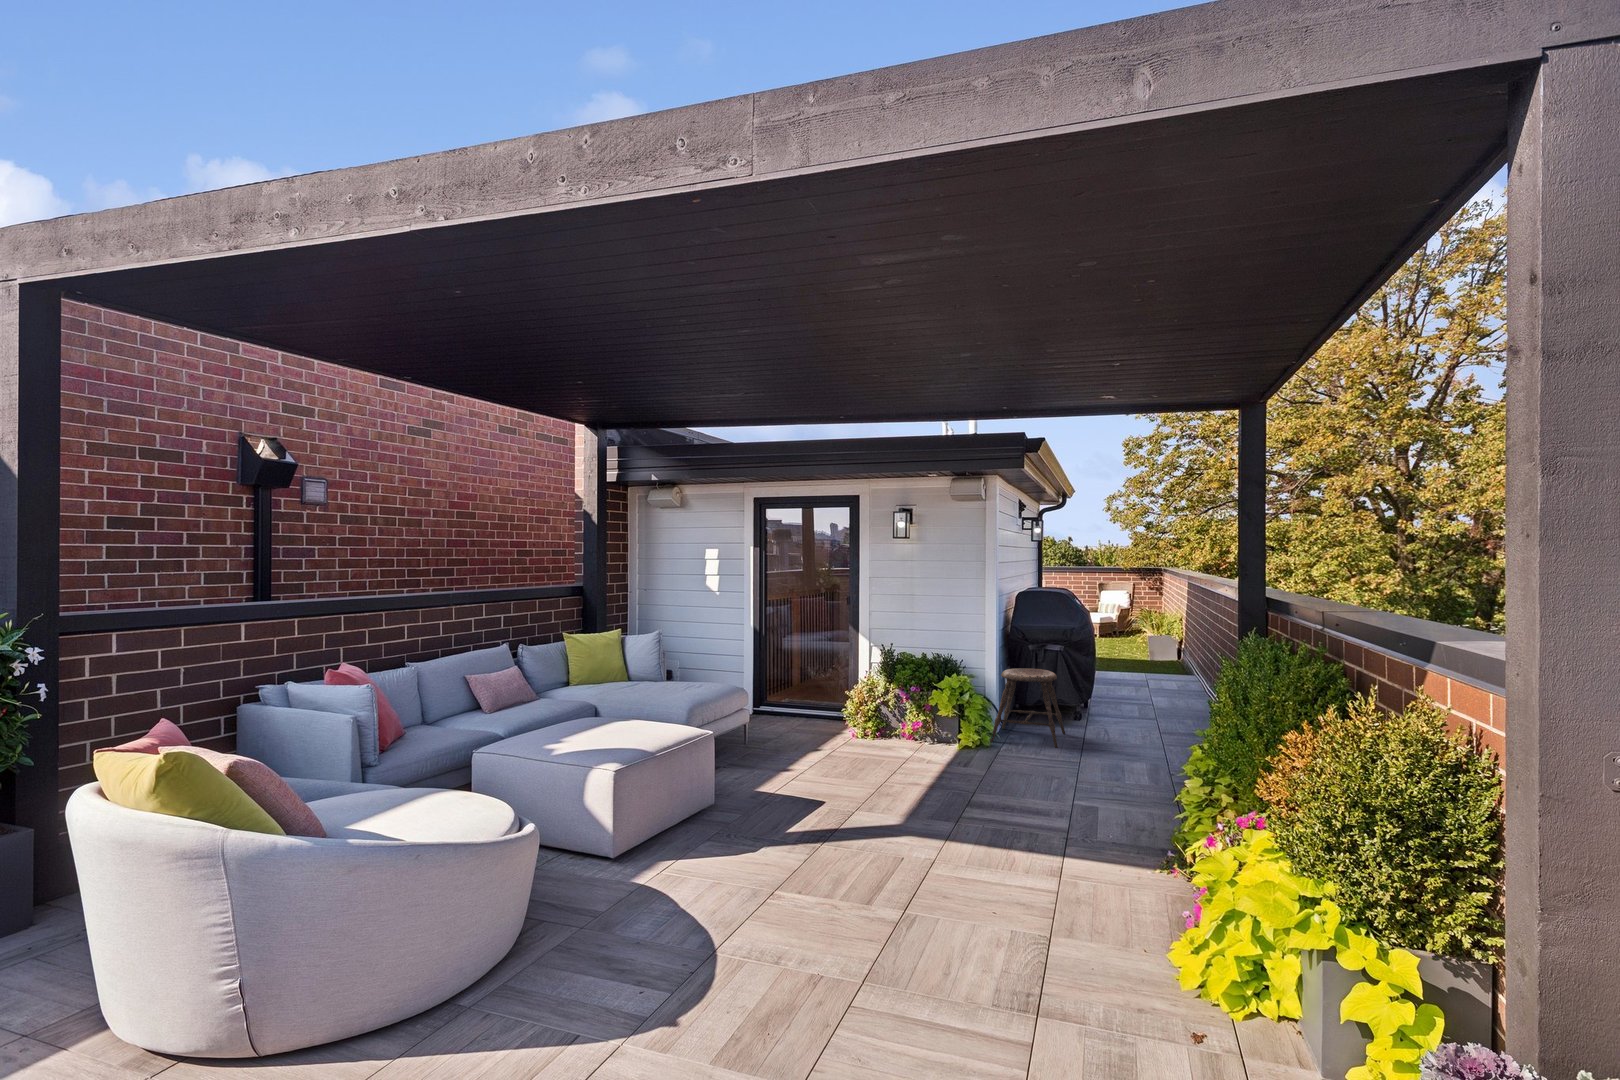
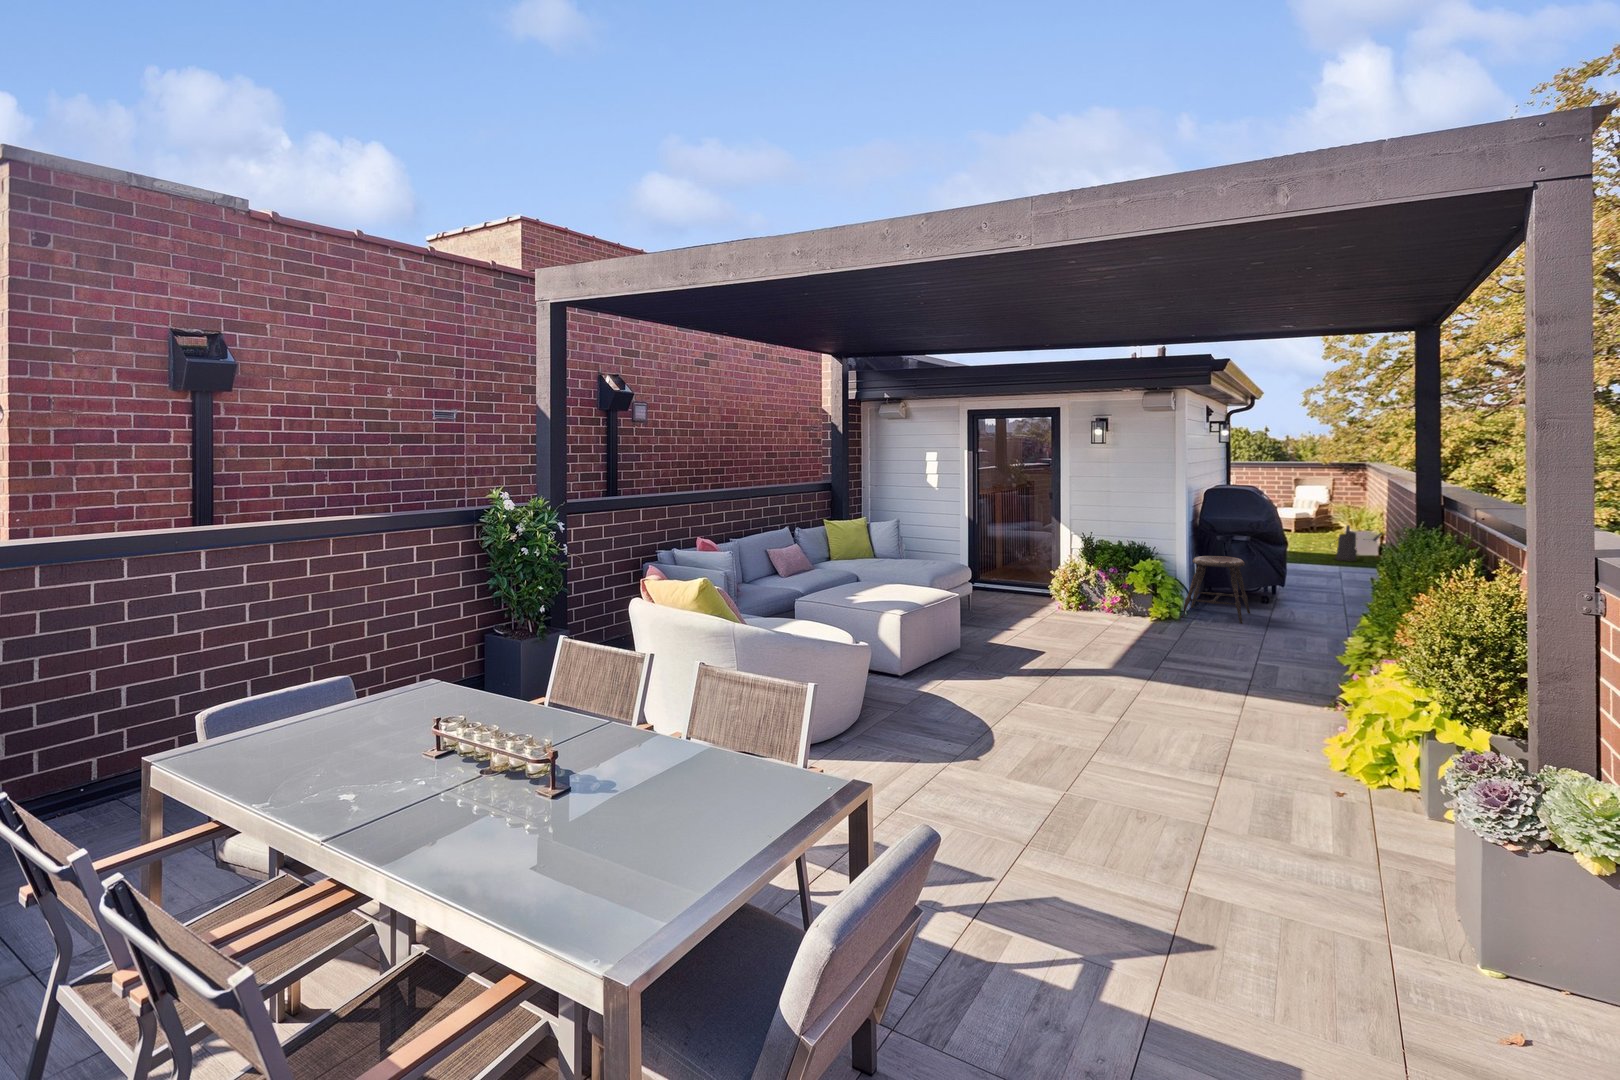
watering can: none [1138,631,1187,668] -> present [1330,525,1382,562]

